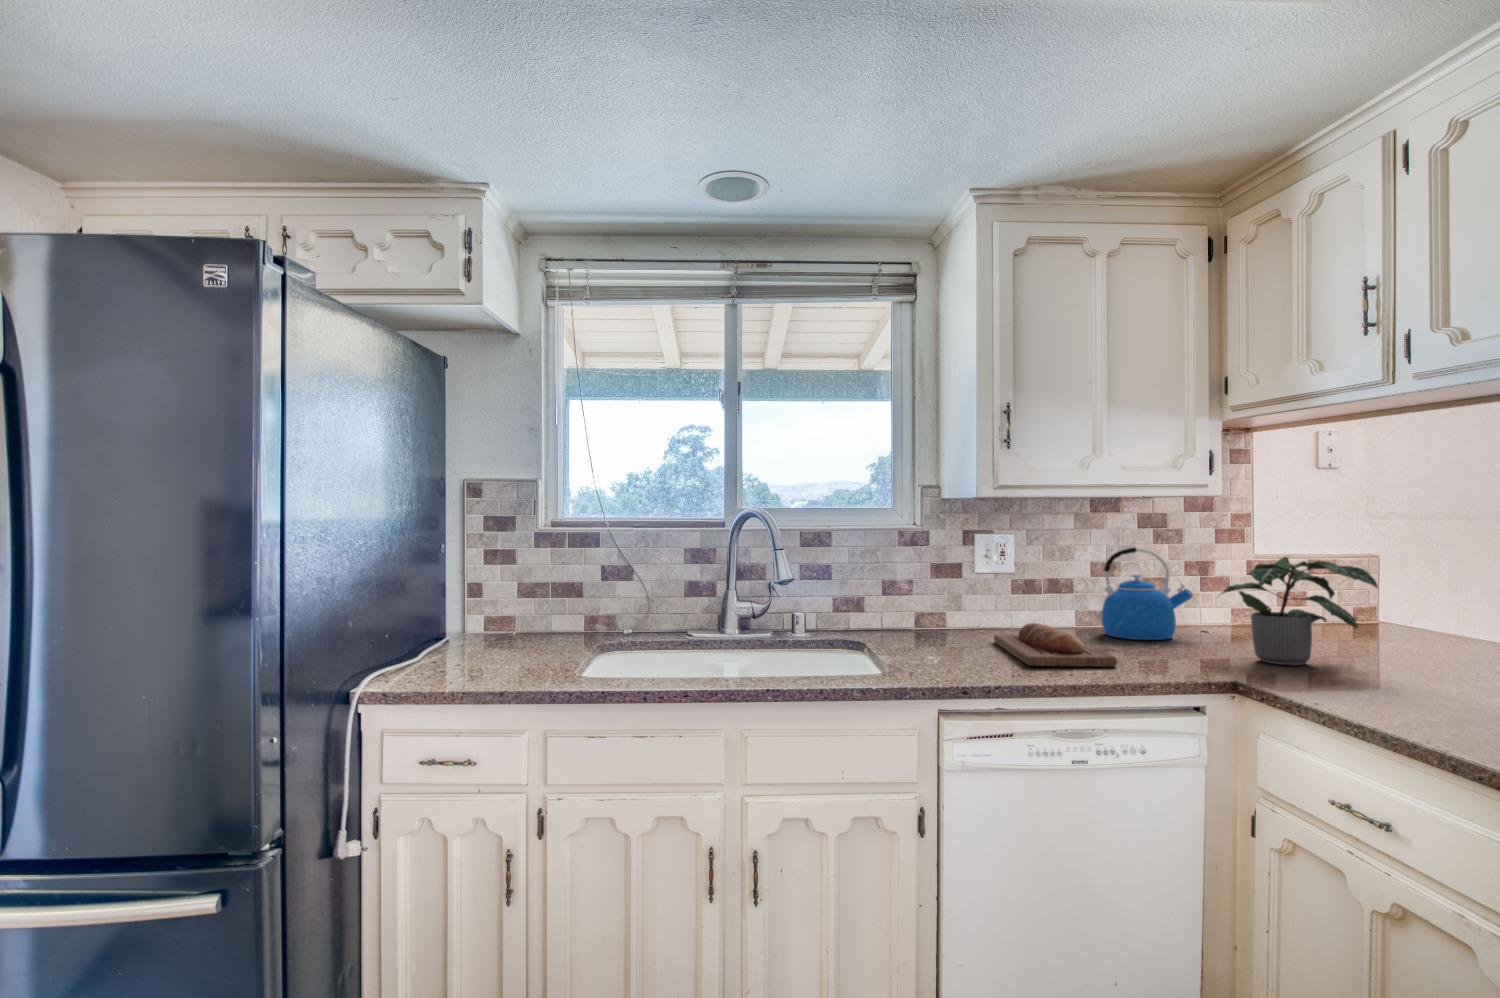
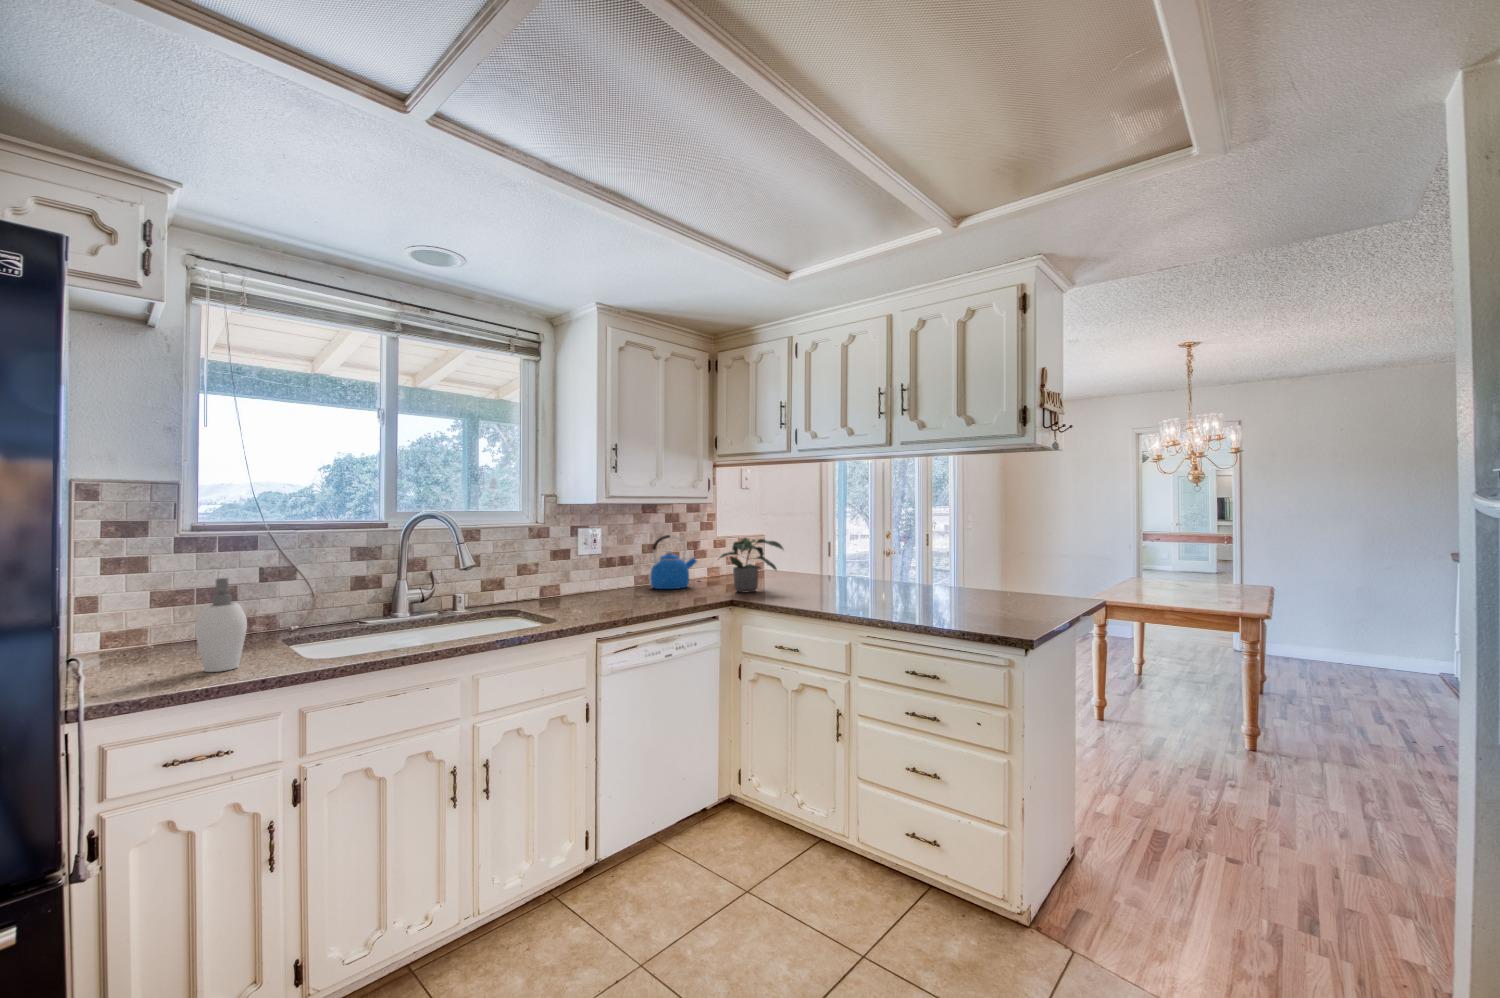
soap dispenser: none [482,574,526,672] -> present [195,578,247,672]
bread loaf: present [994,623,1117,667] -> none [597,584,681,608]

